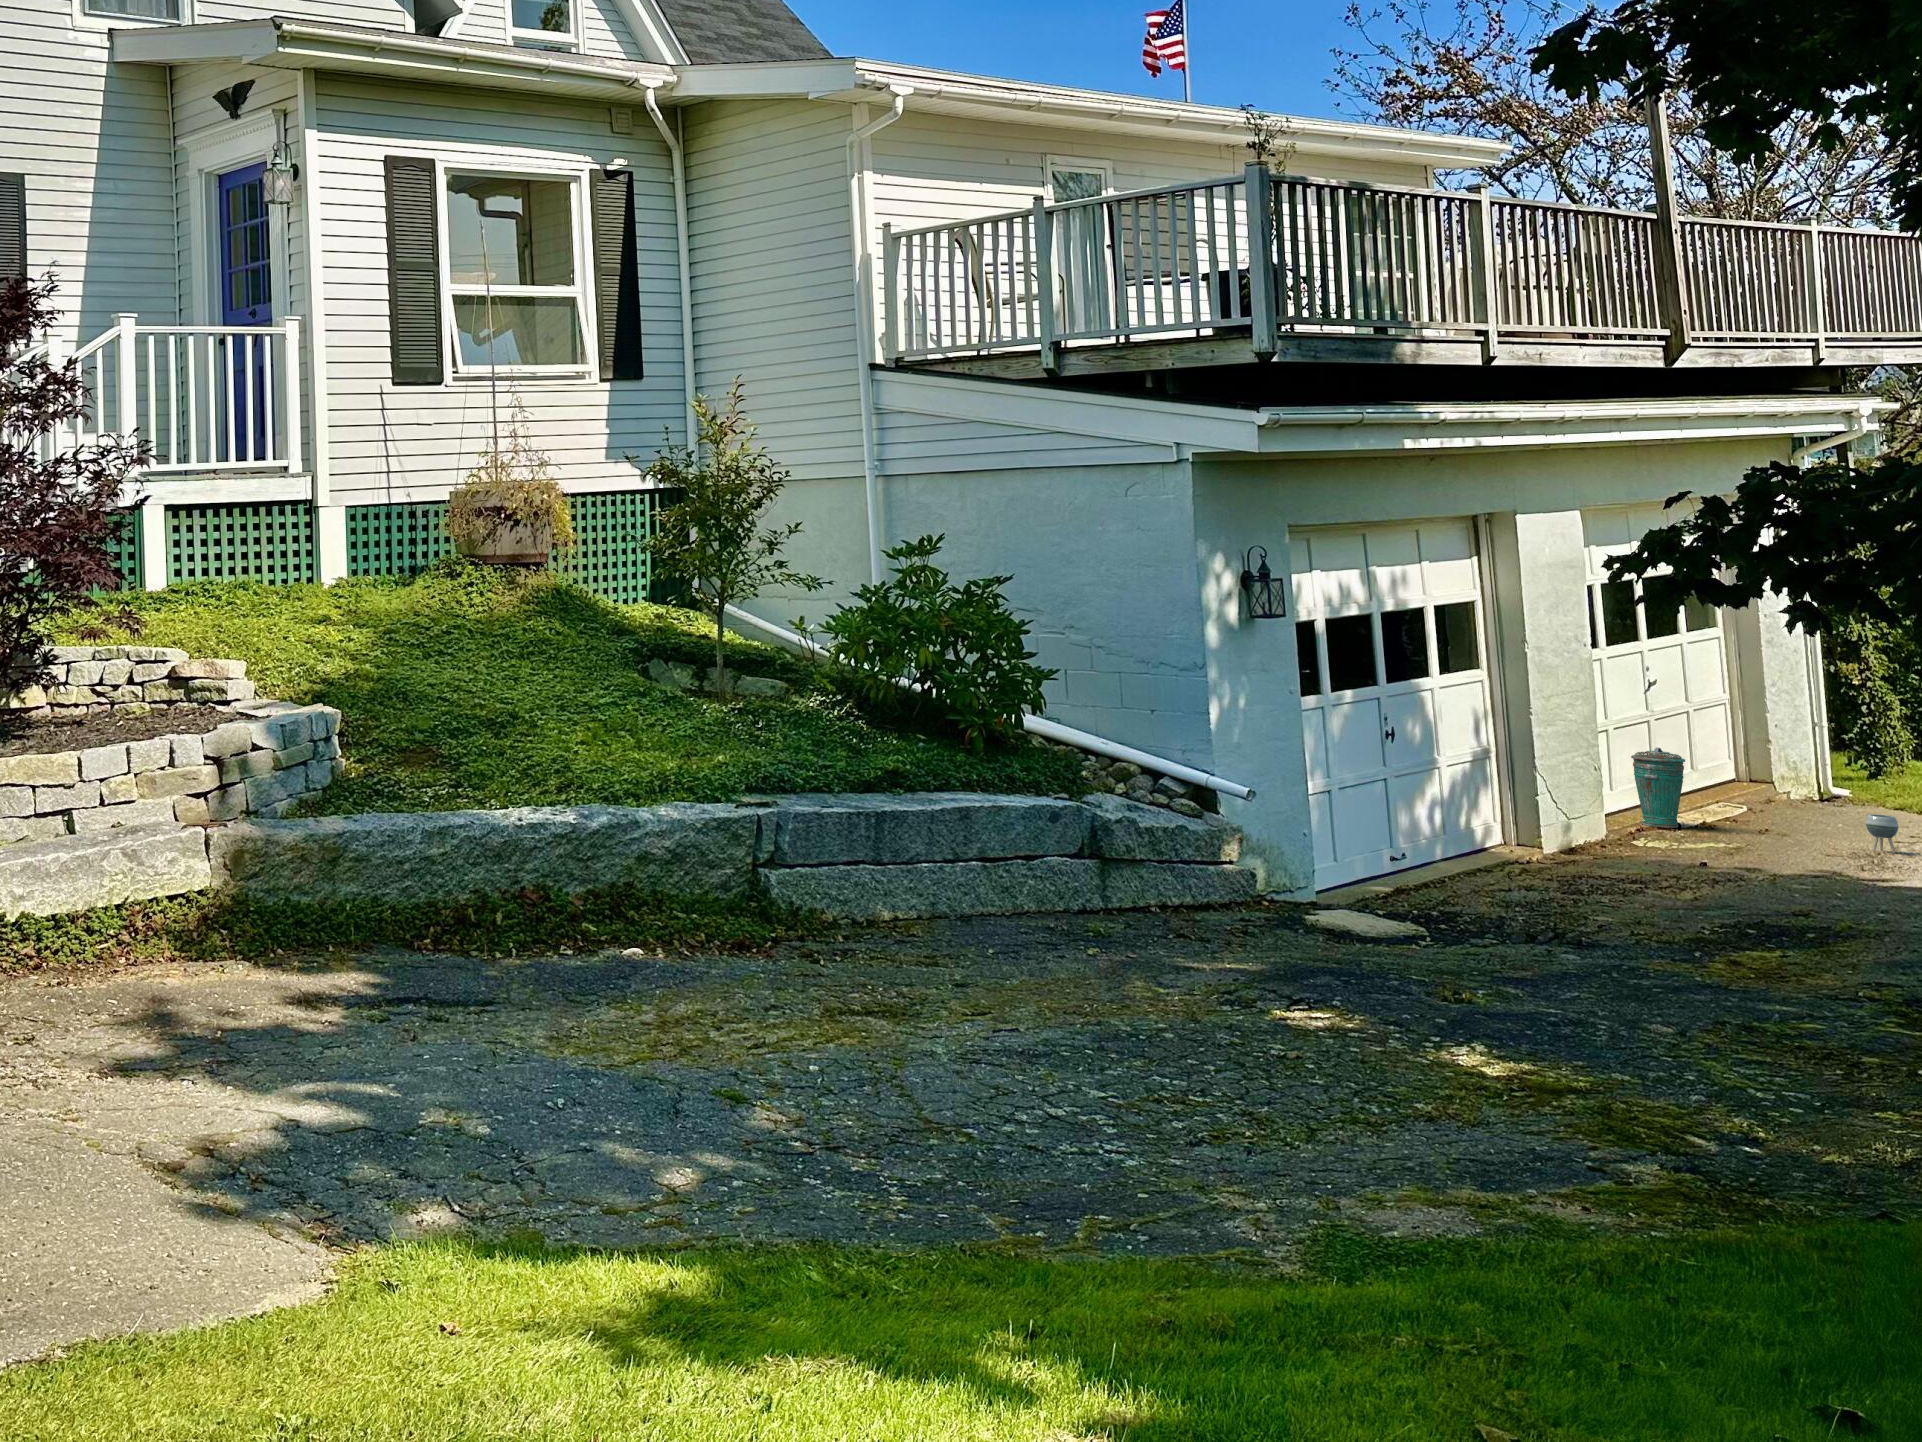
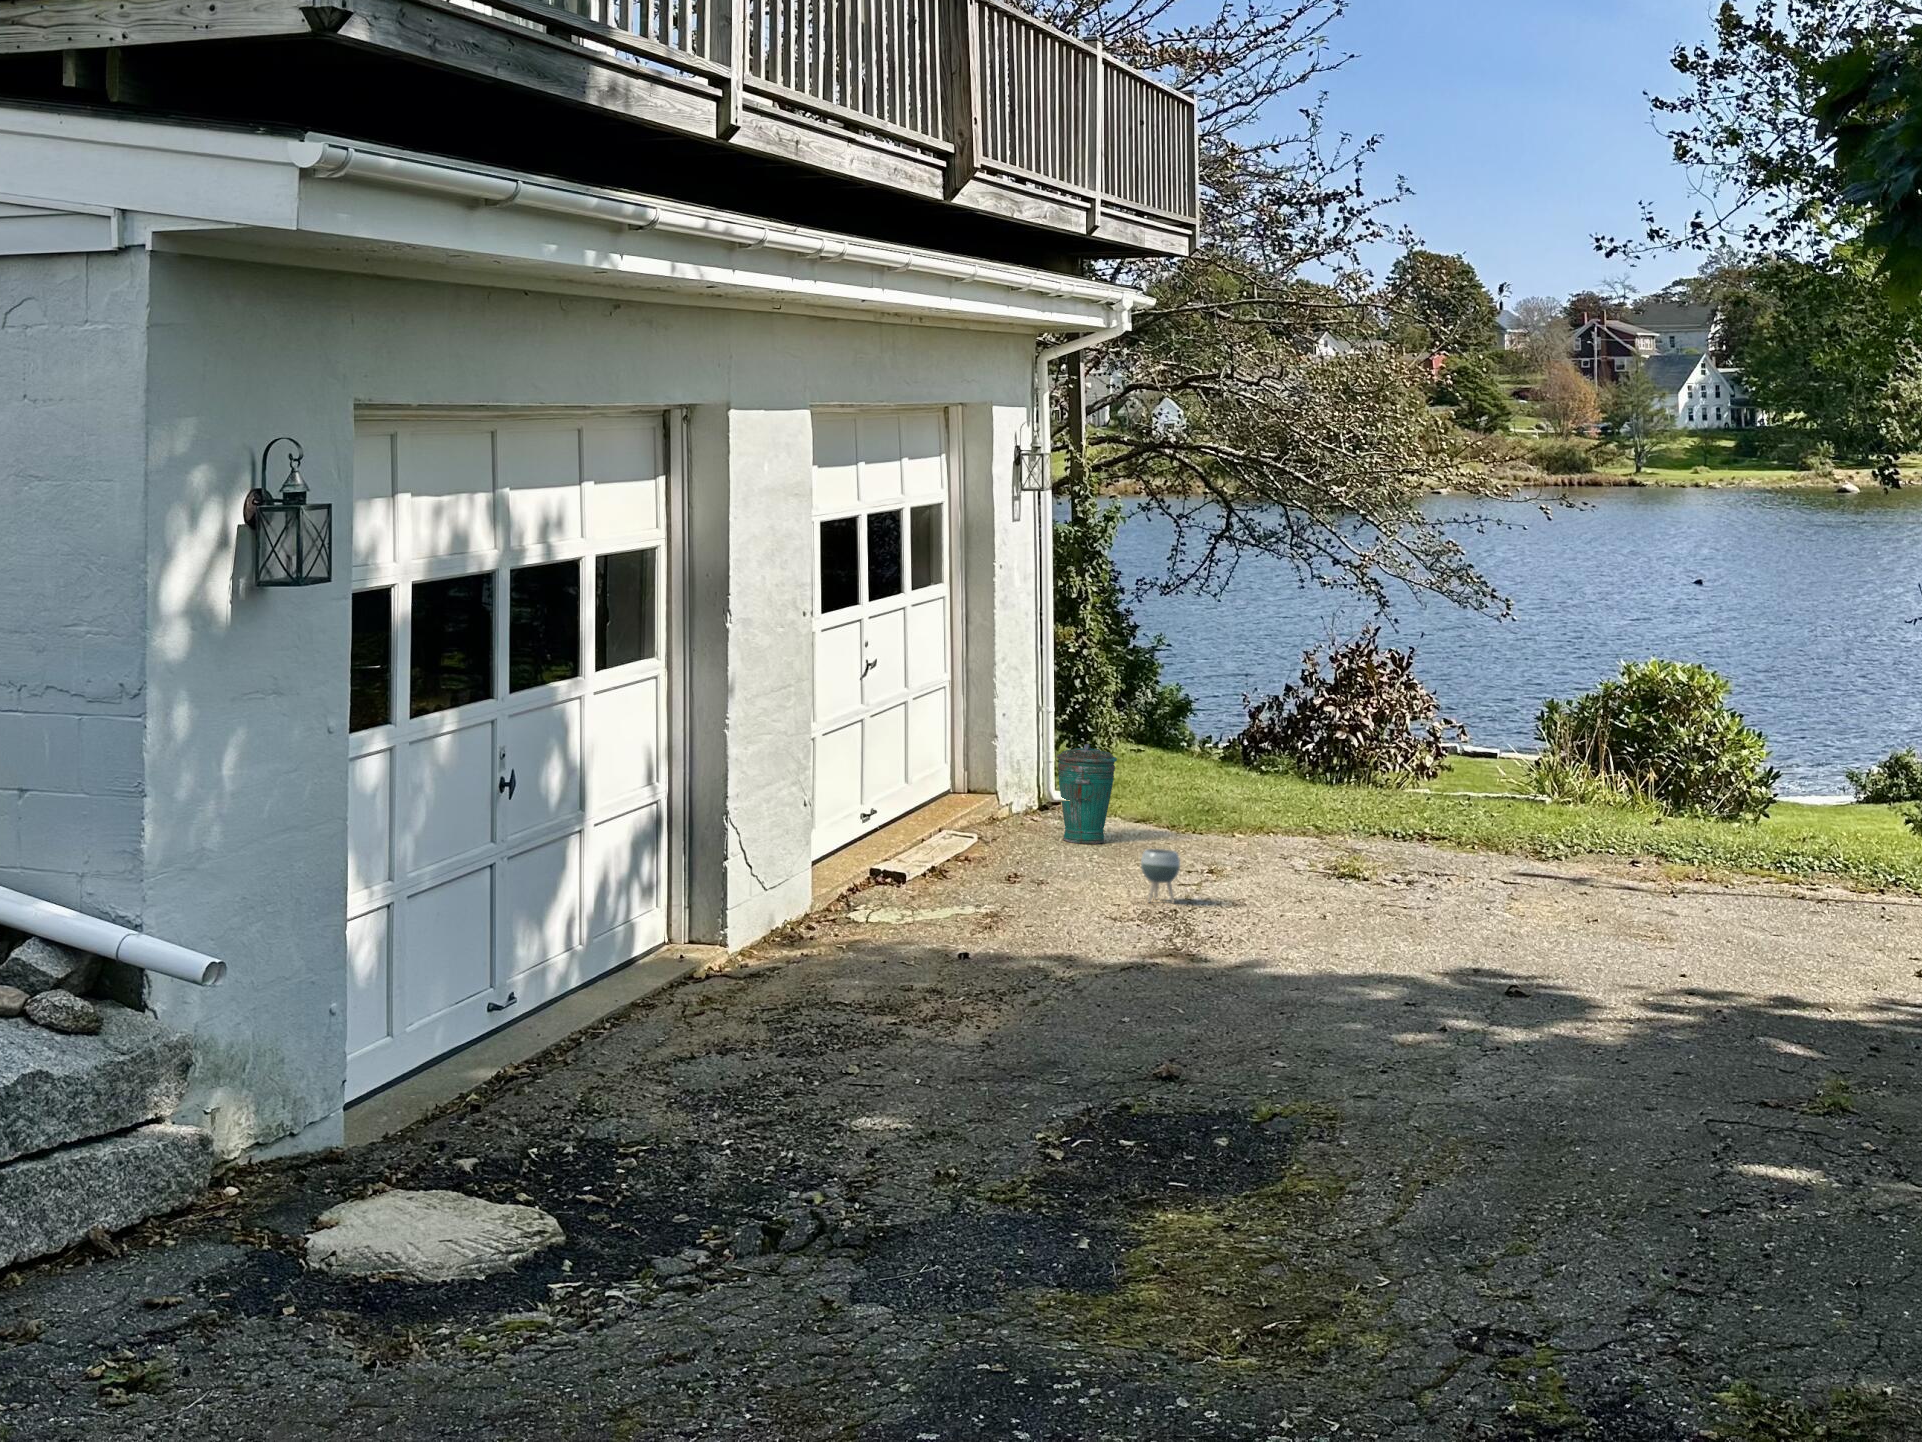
trash can: present [1631,747,1685,828] -> present [1057,744,1117,844]

